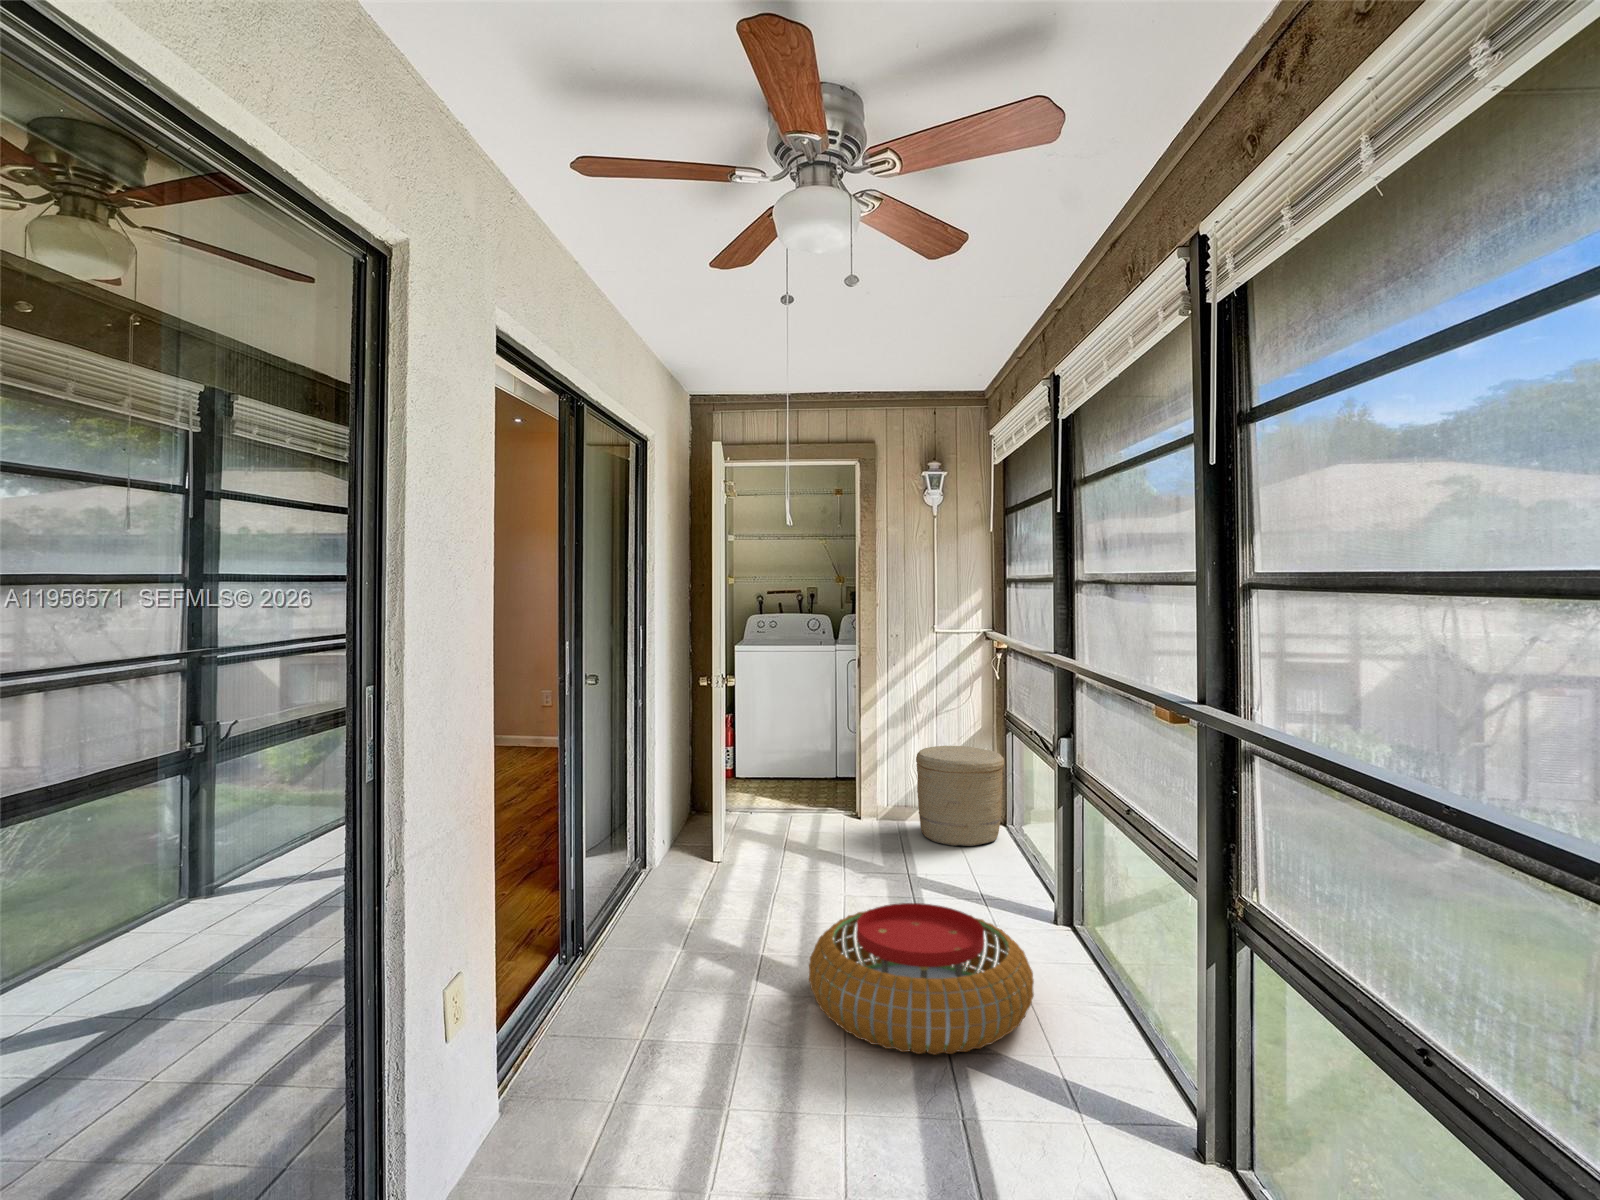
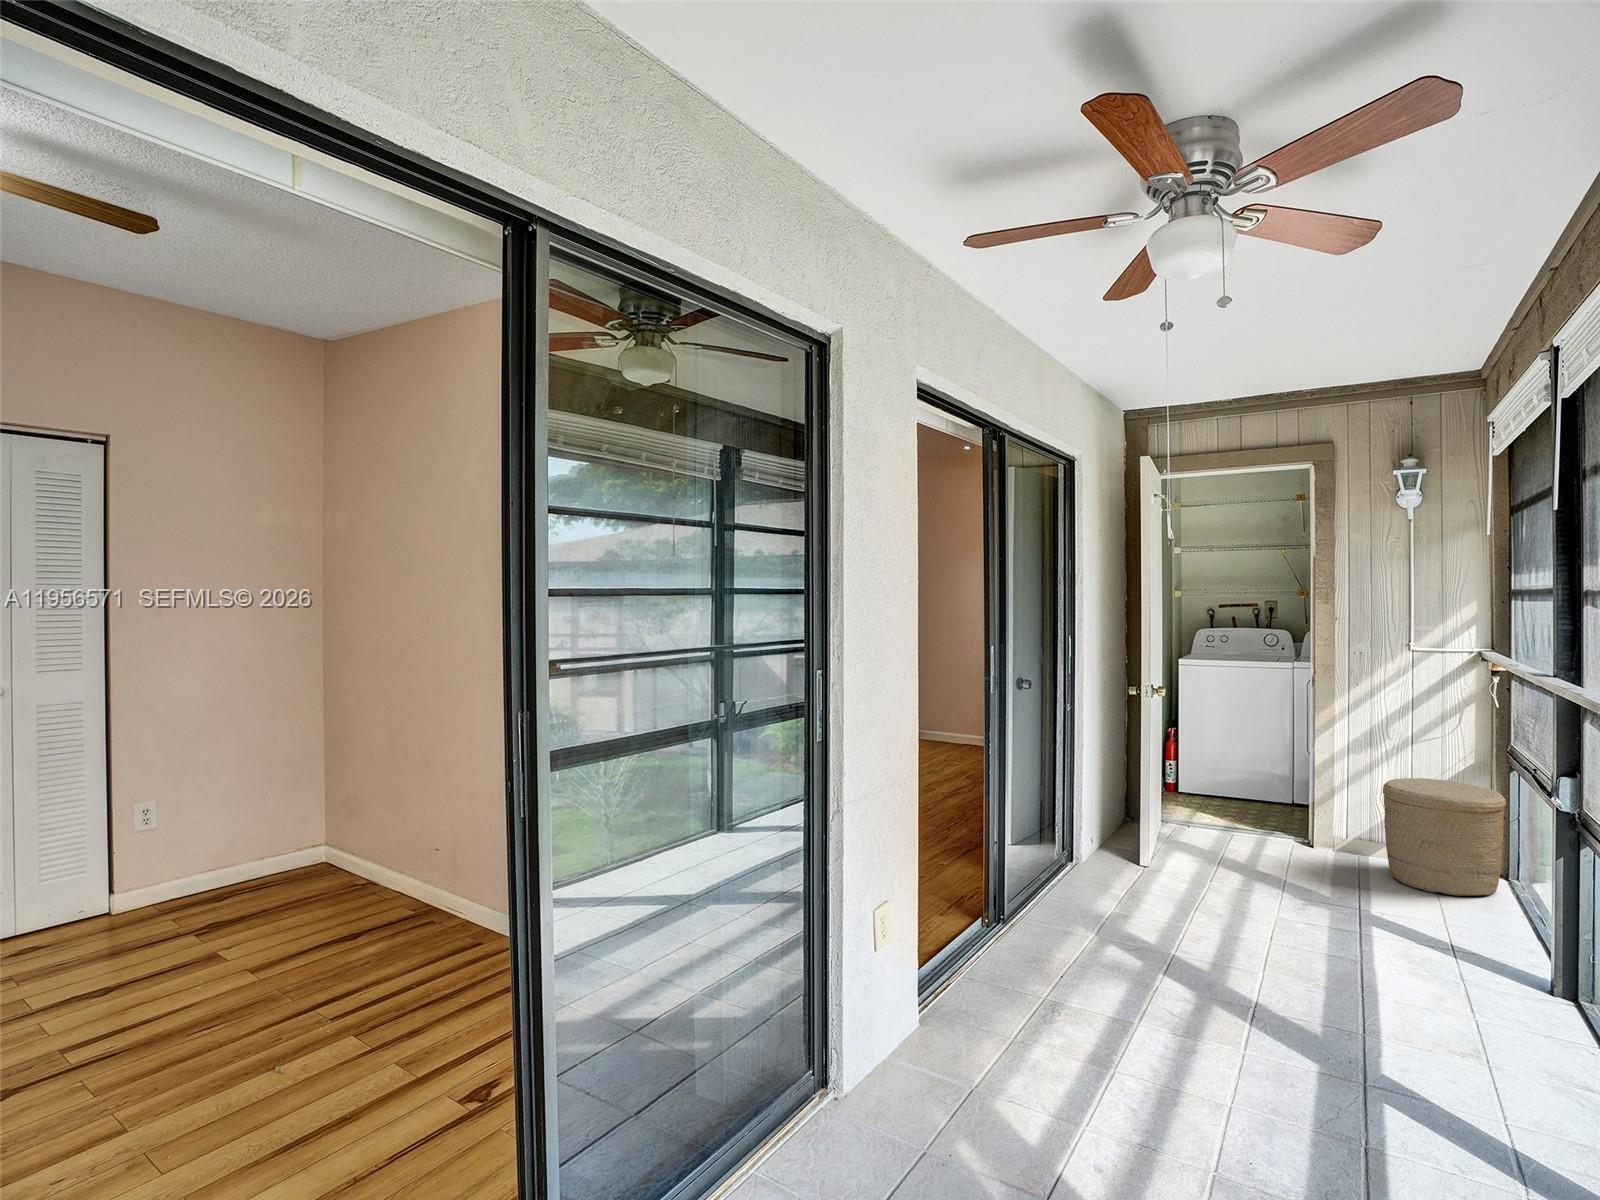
pouf: present [809,903,1034,1055] -> none [1212,929,1484,1088]

